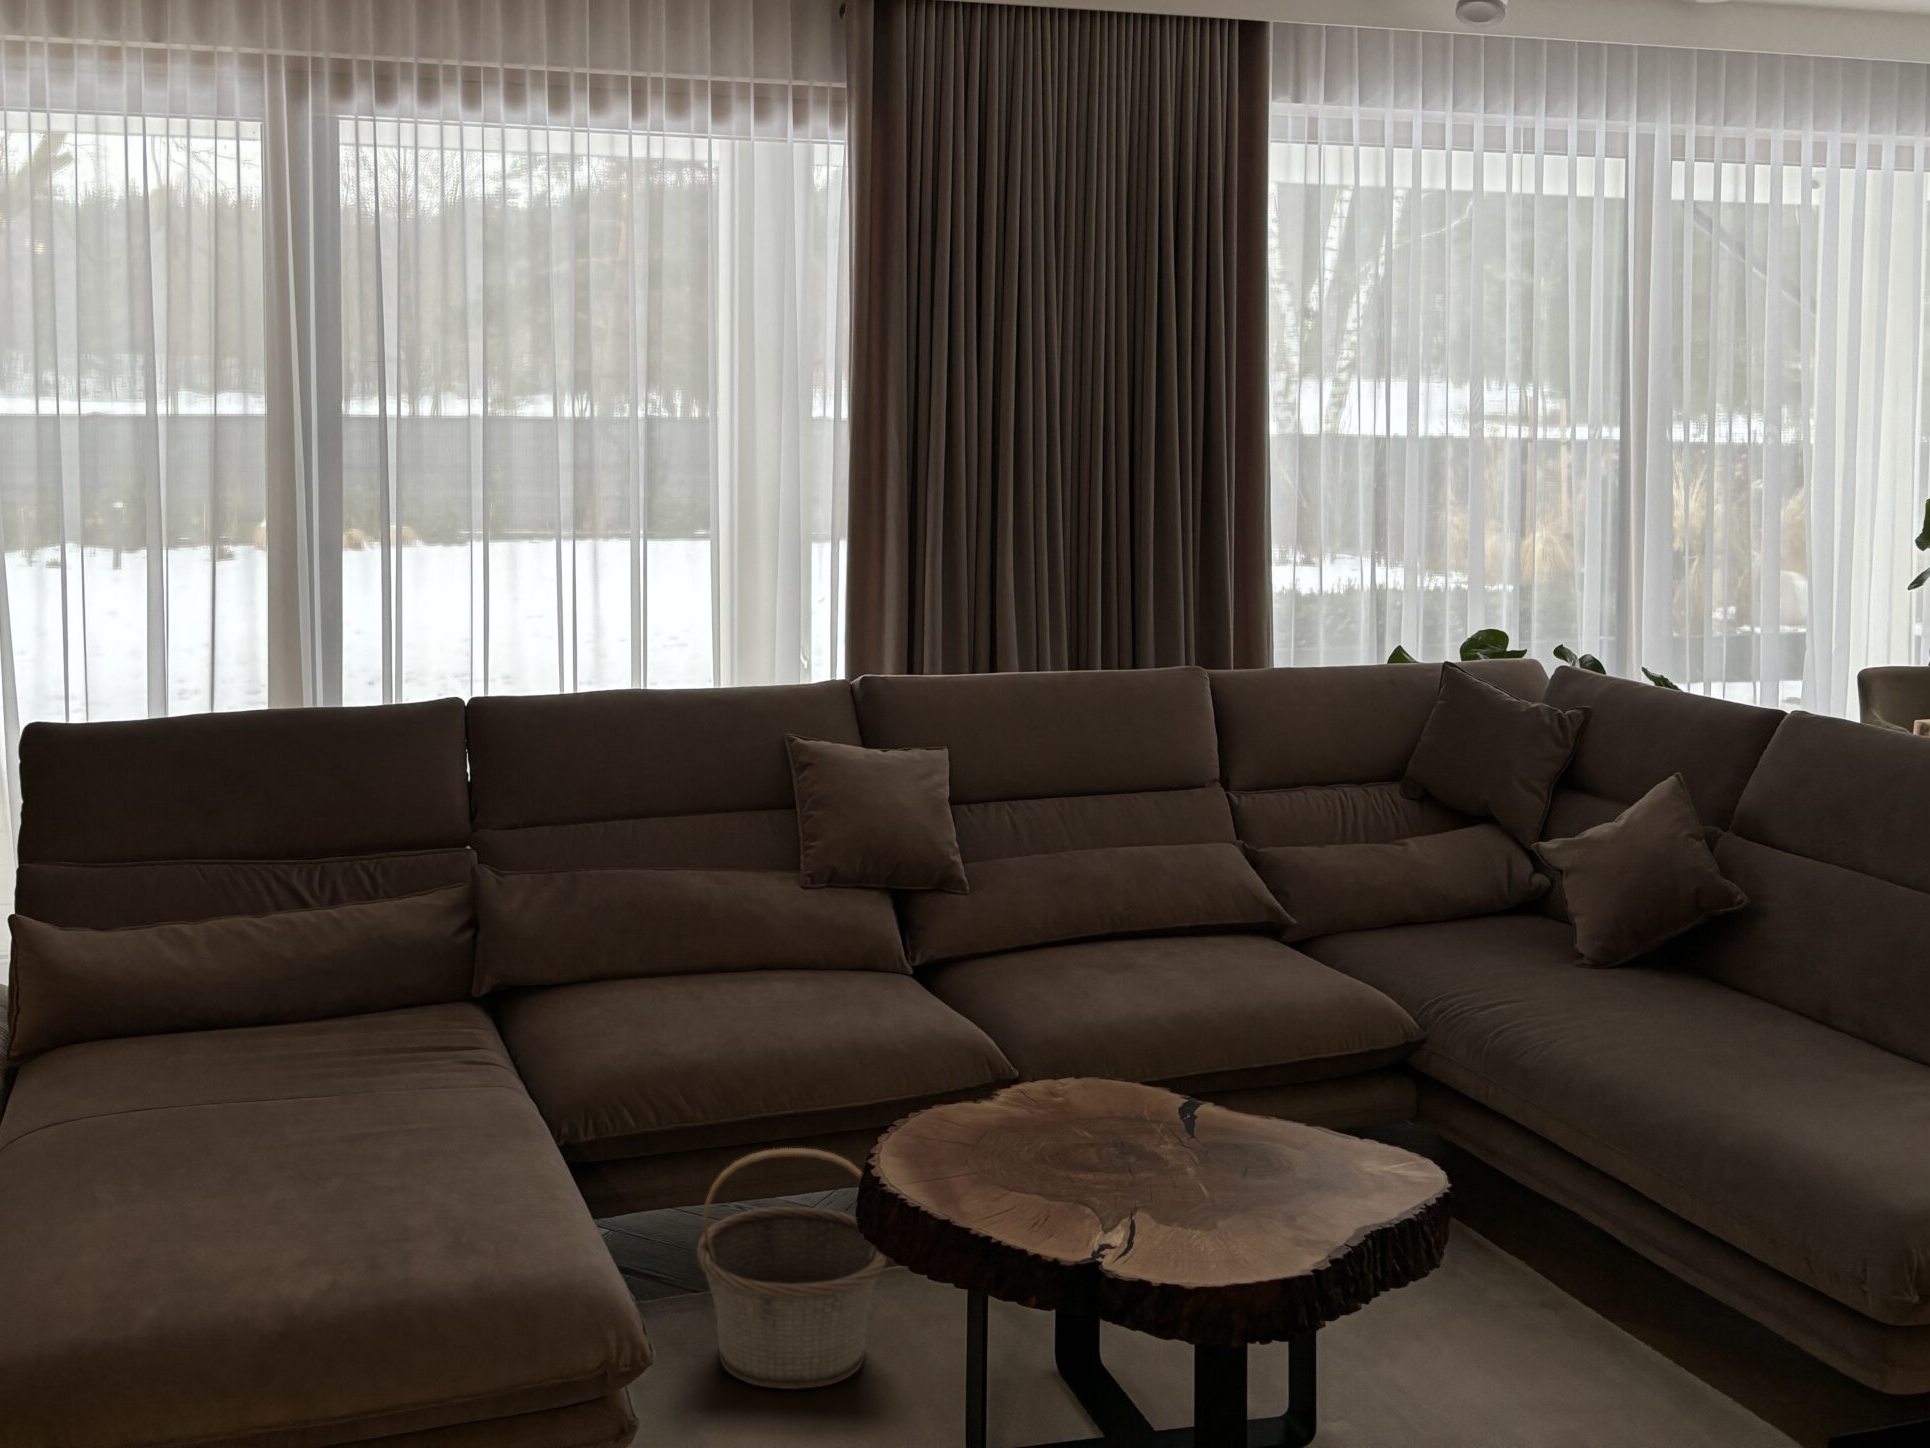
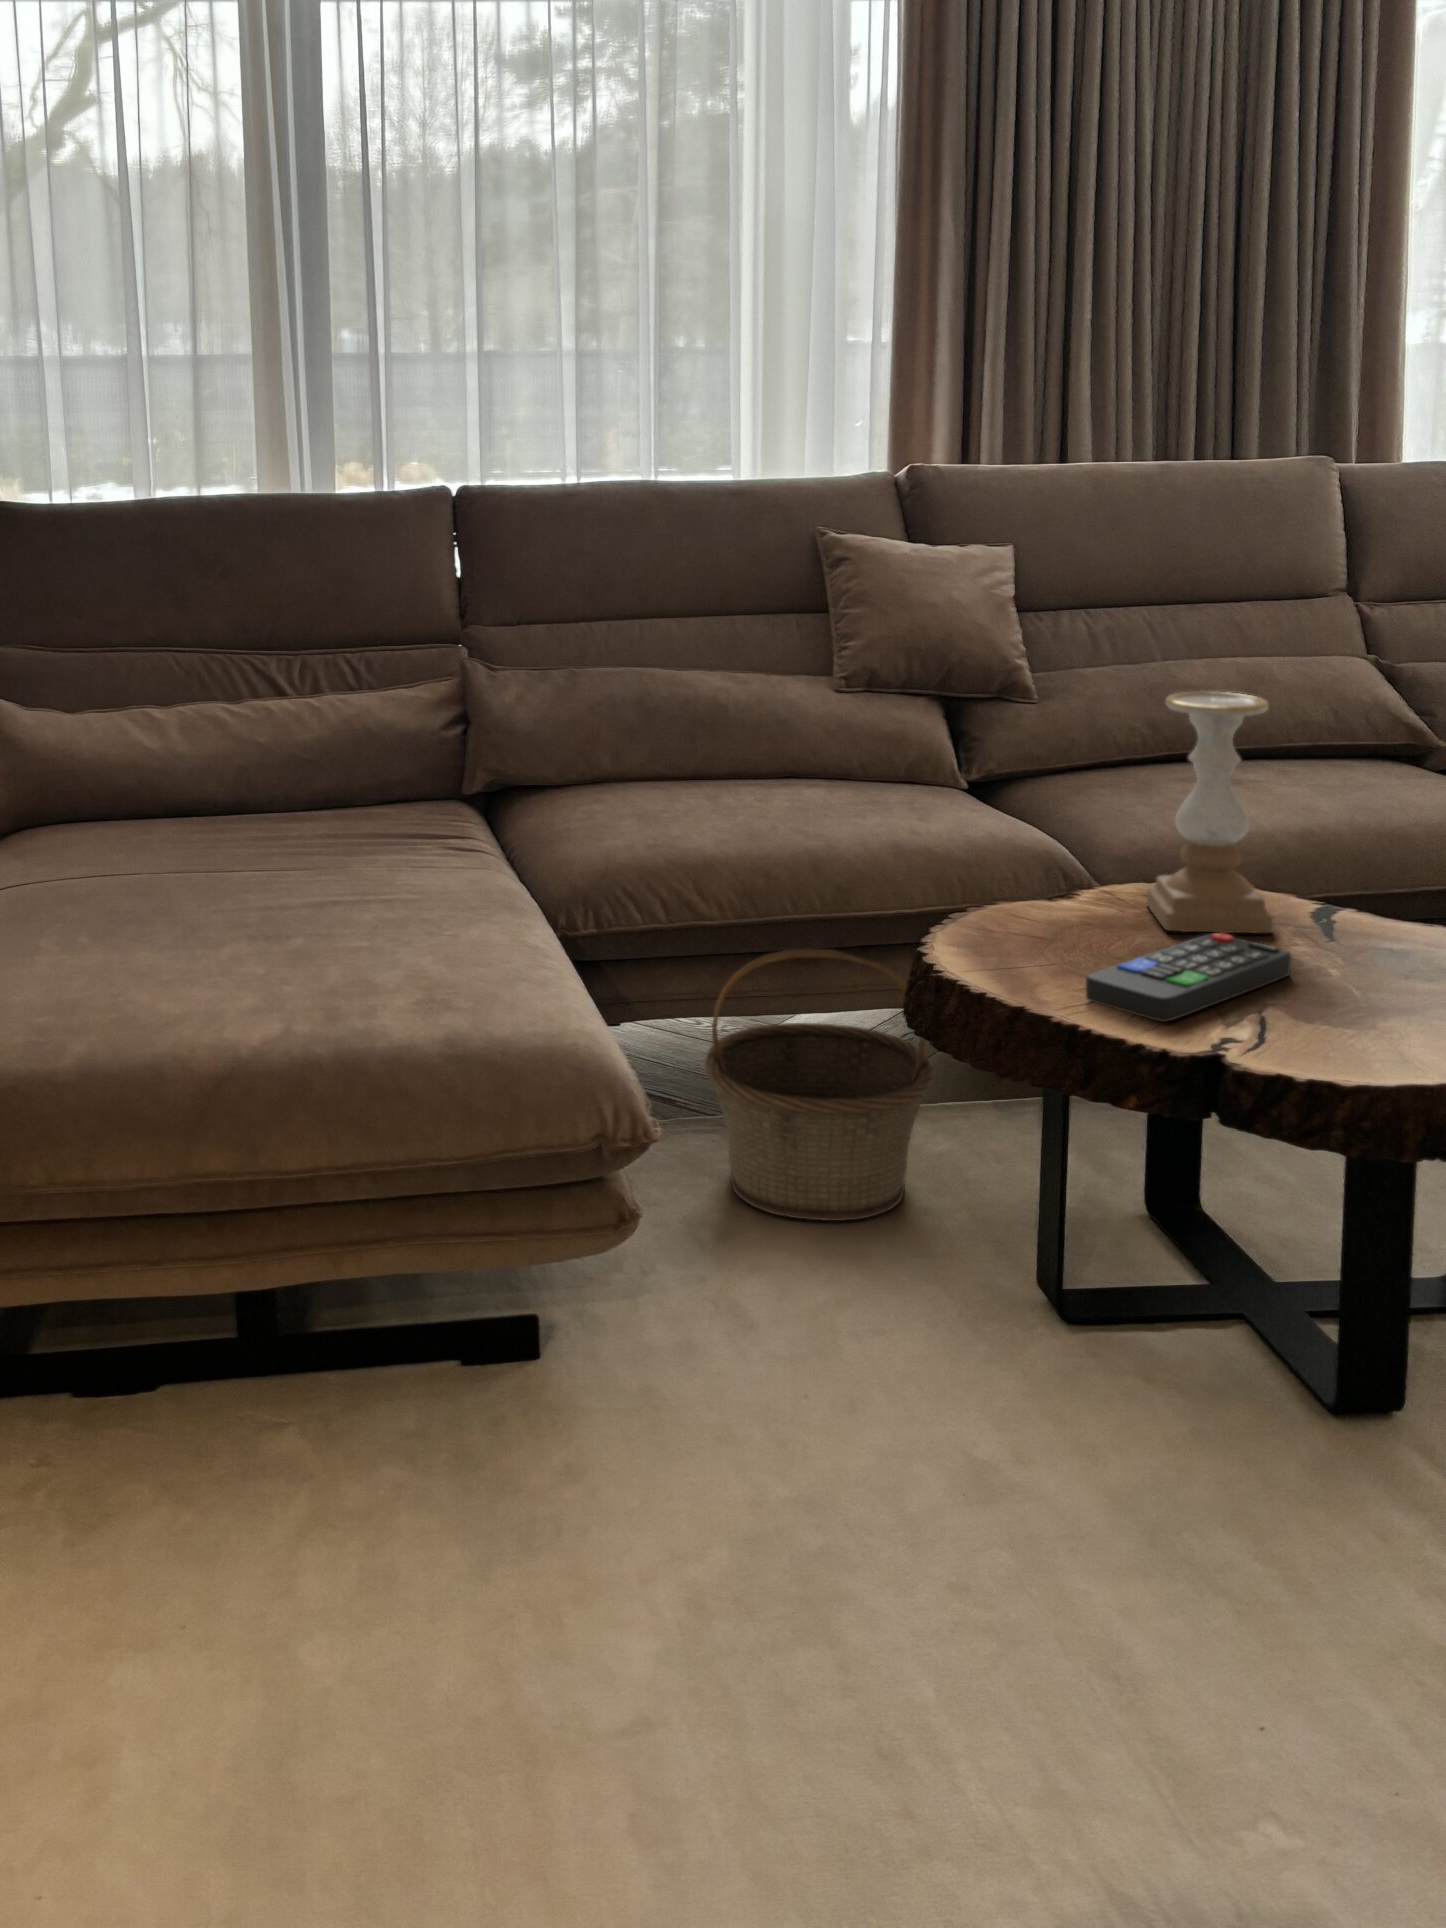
candle holder: none [1051,940,1145,1139] -> present [1147,691,1274,933]
remote control: none [1001,1144,1154,1231] -> present [1086,933,1291,1022]

